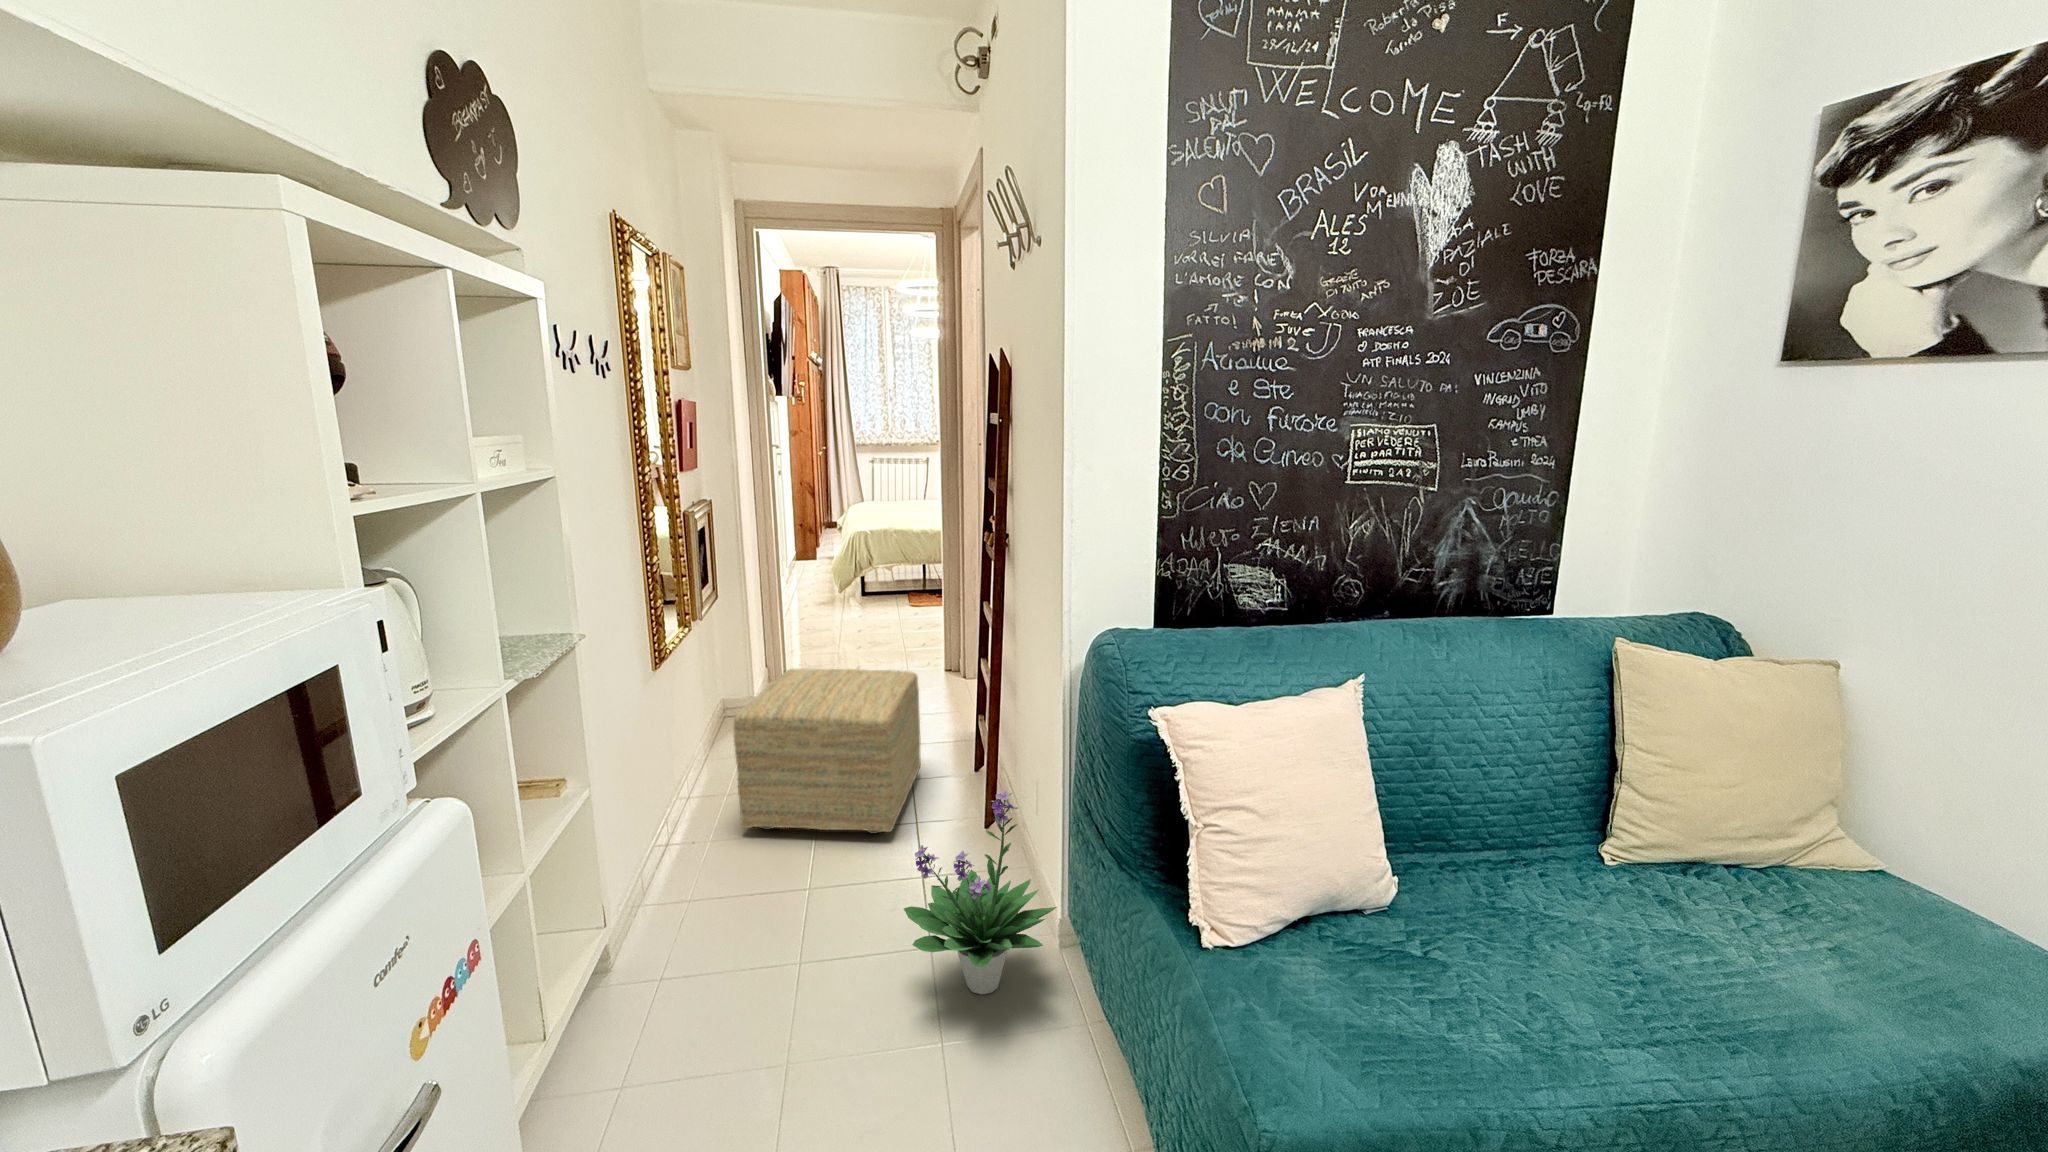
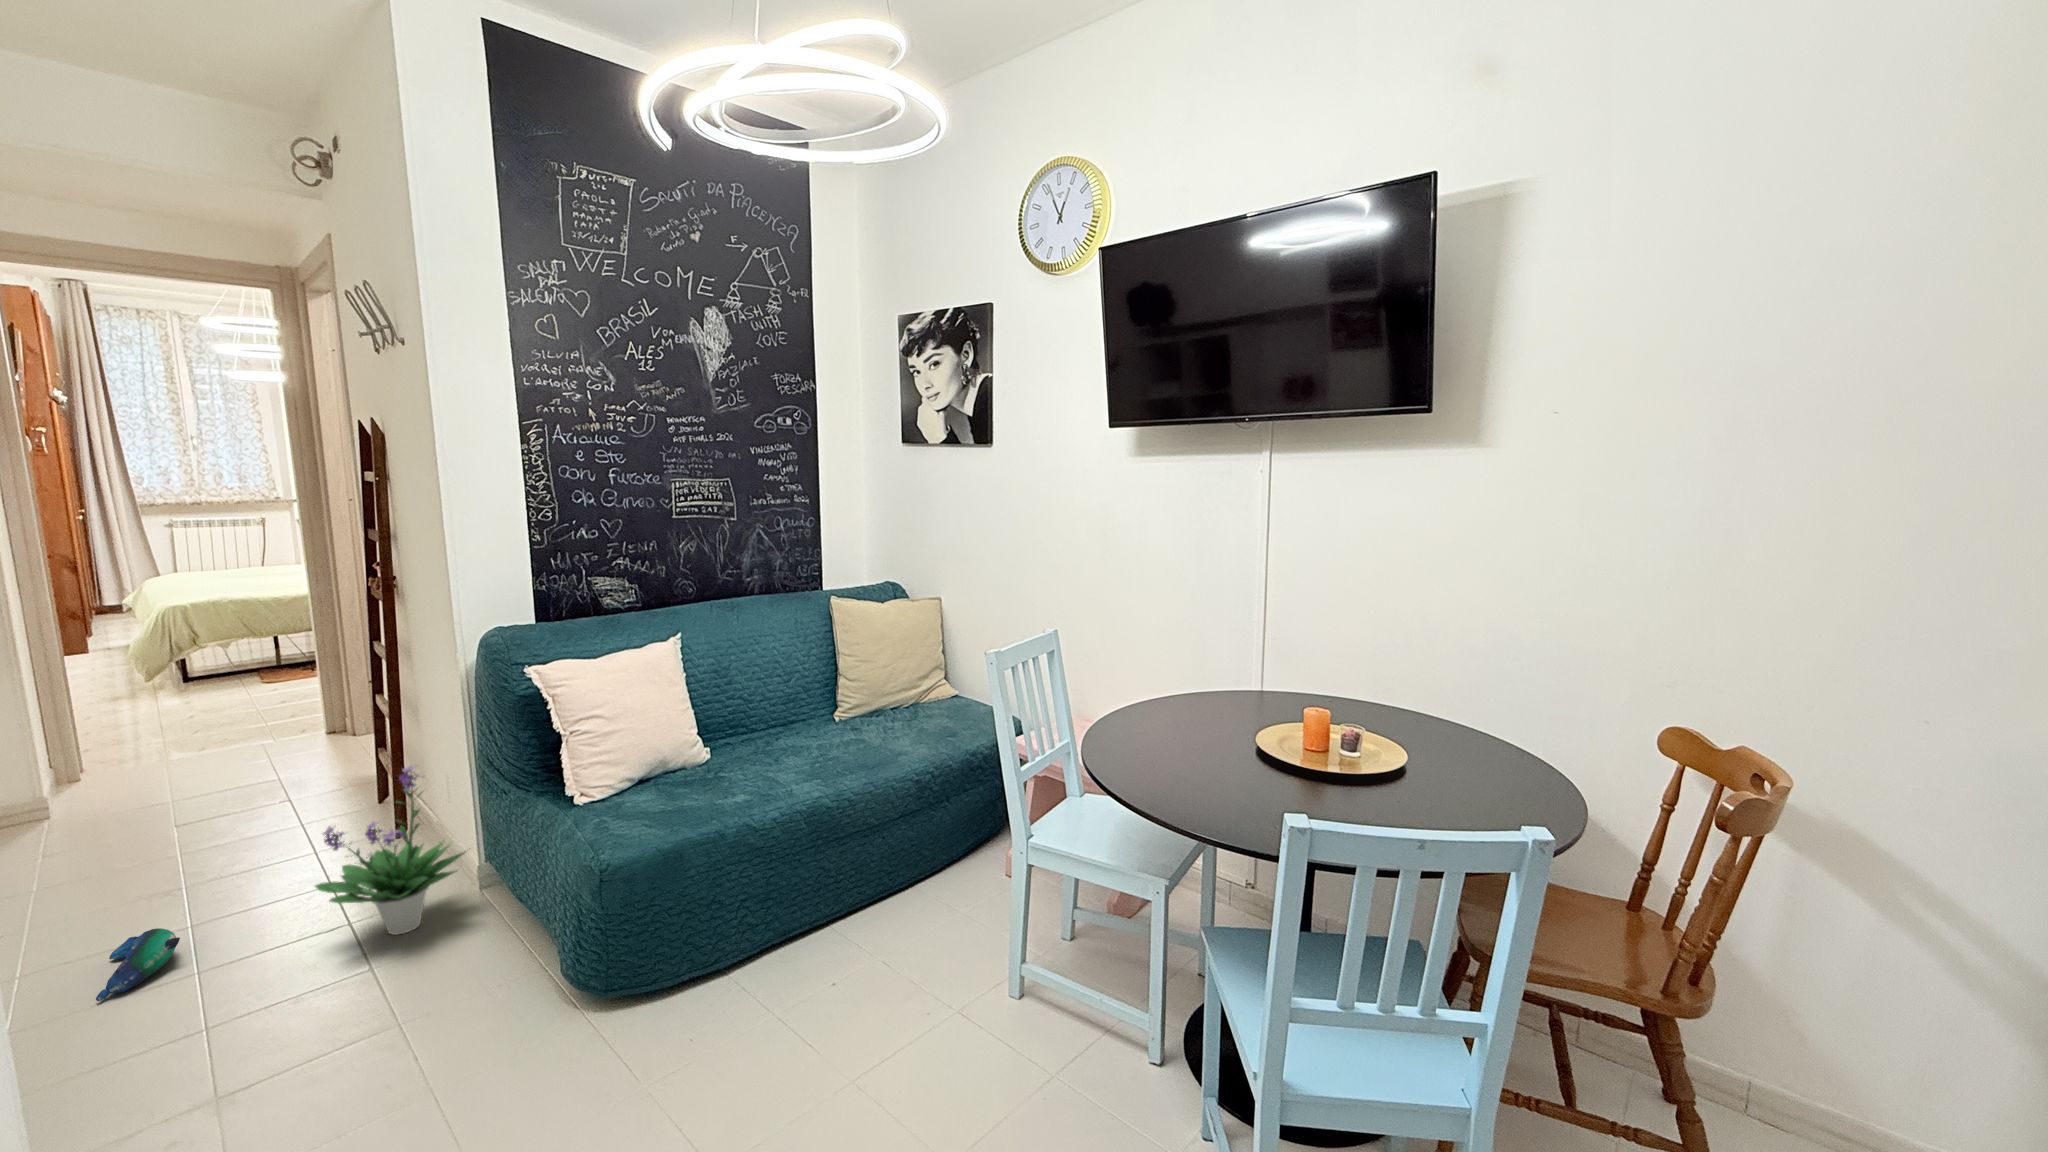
ottoman: present [734,669,921,834] -> none [46,719,310,908]
plush toy: none [730,890,798,969] -> present [96,928,180,1001]

